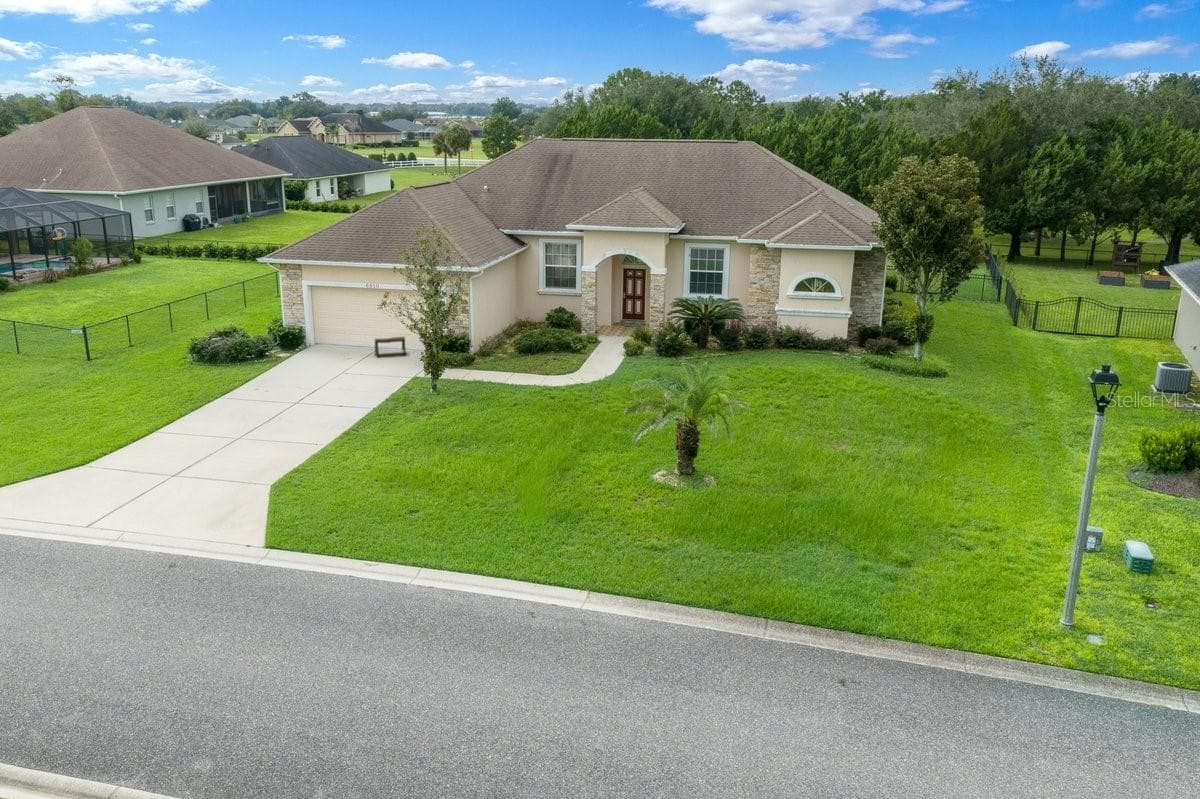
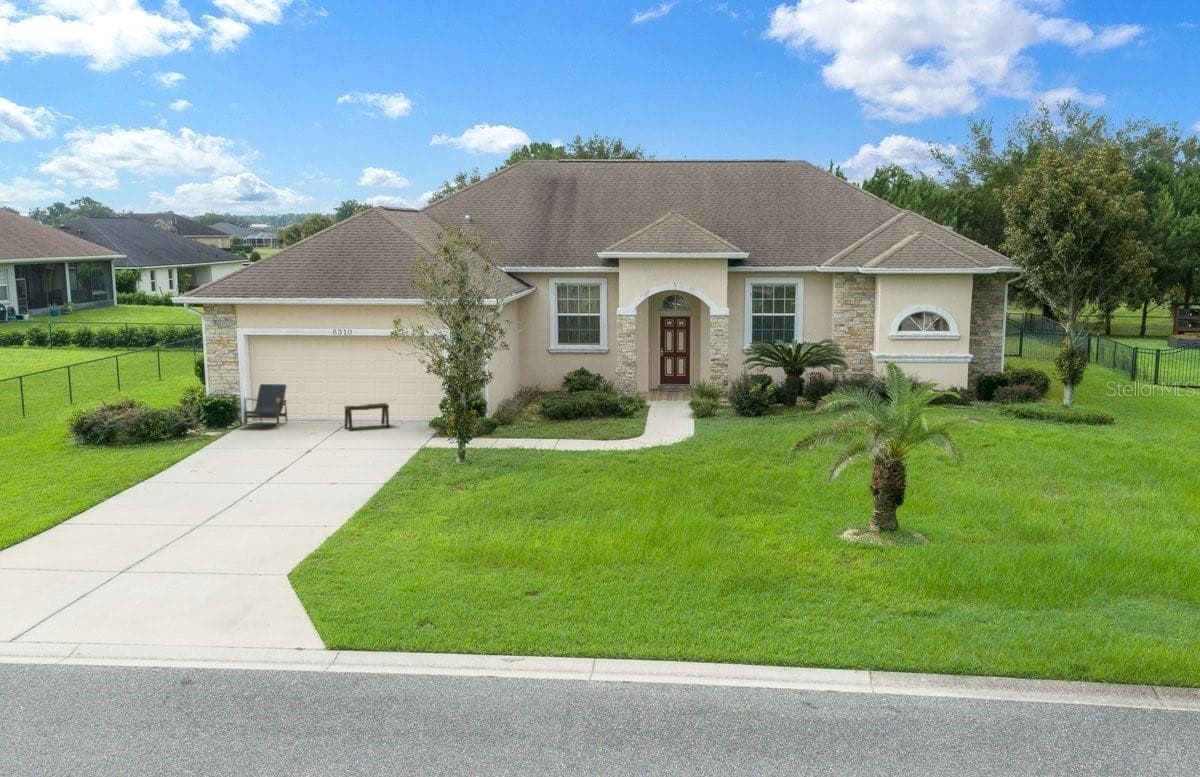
lounge chair: none [305,319,338,353] -> present [244,384,287,428]

